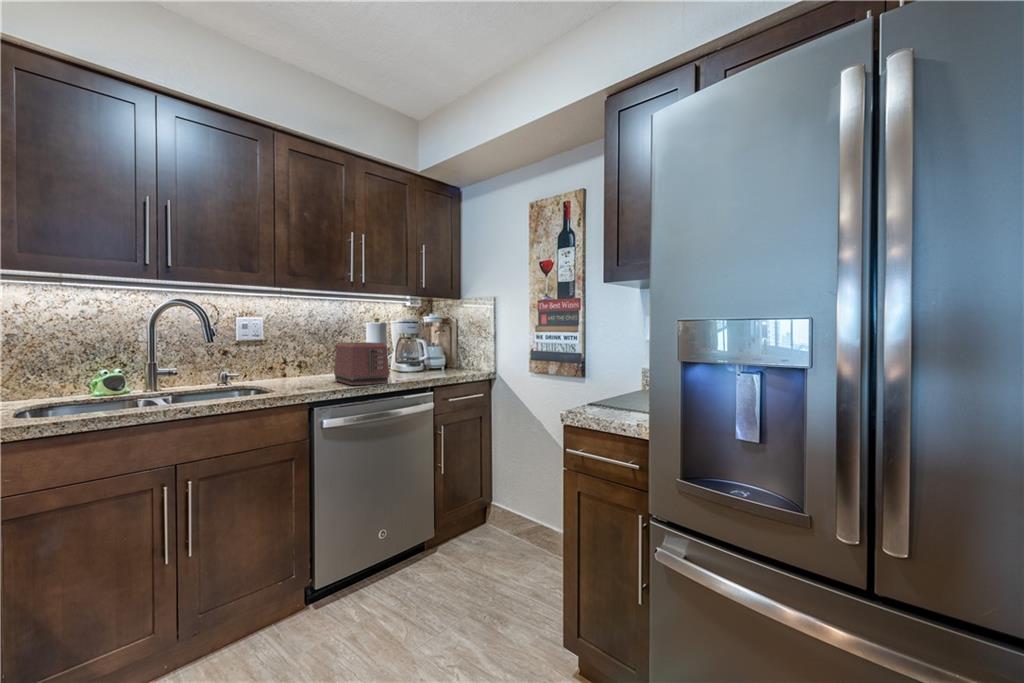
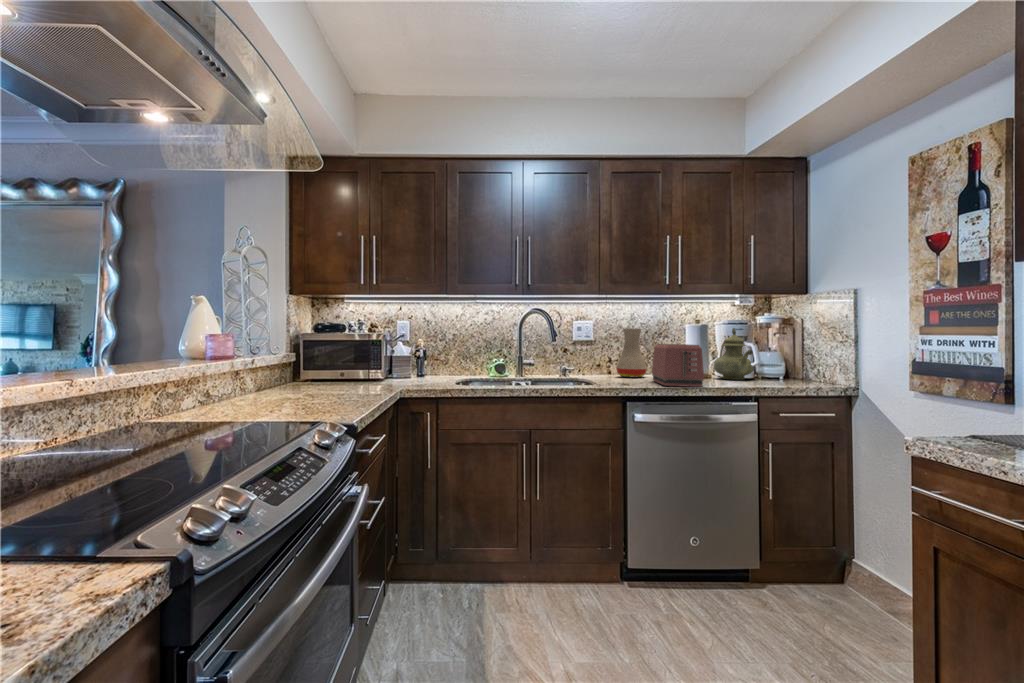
vase: none [290,326,325,379] -> present [616,328,647,378]
teapot: none [391,326,425,373] -> present [714,328,754,380]

